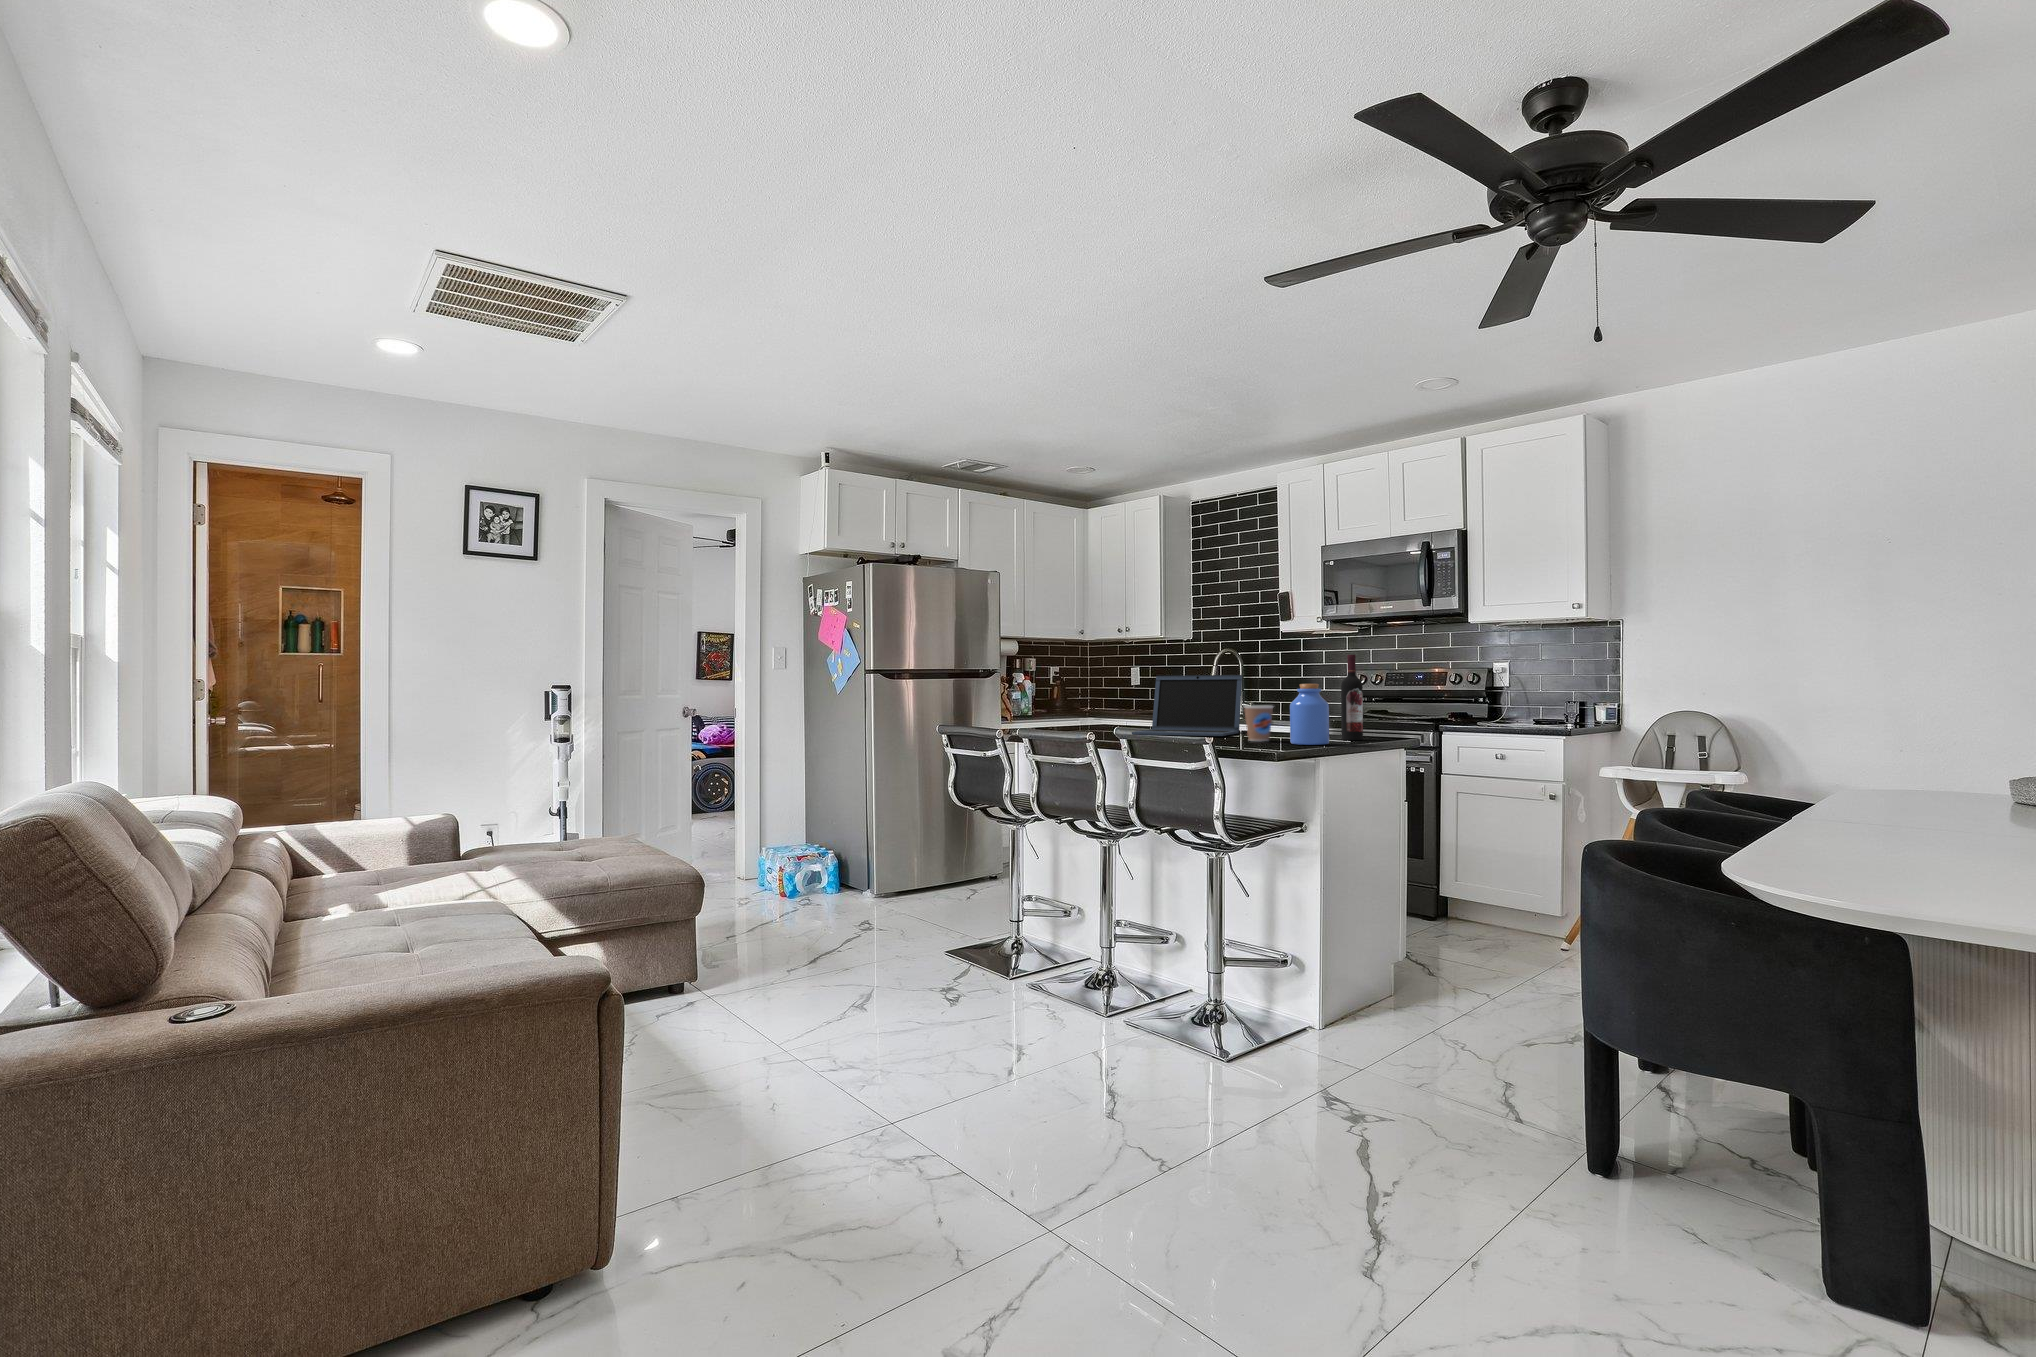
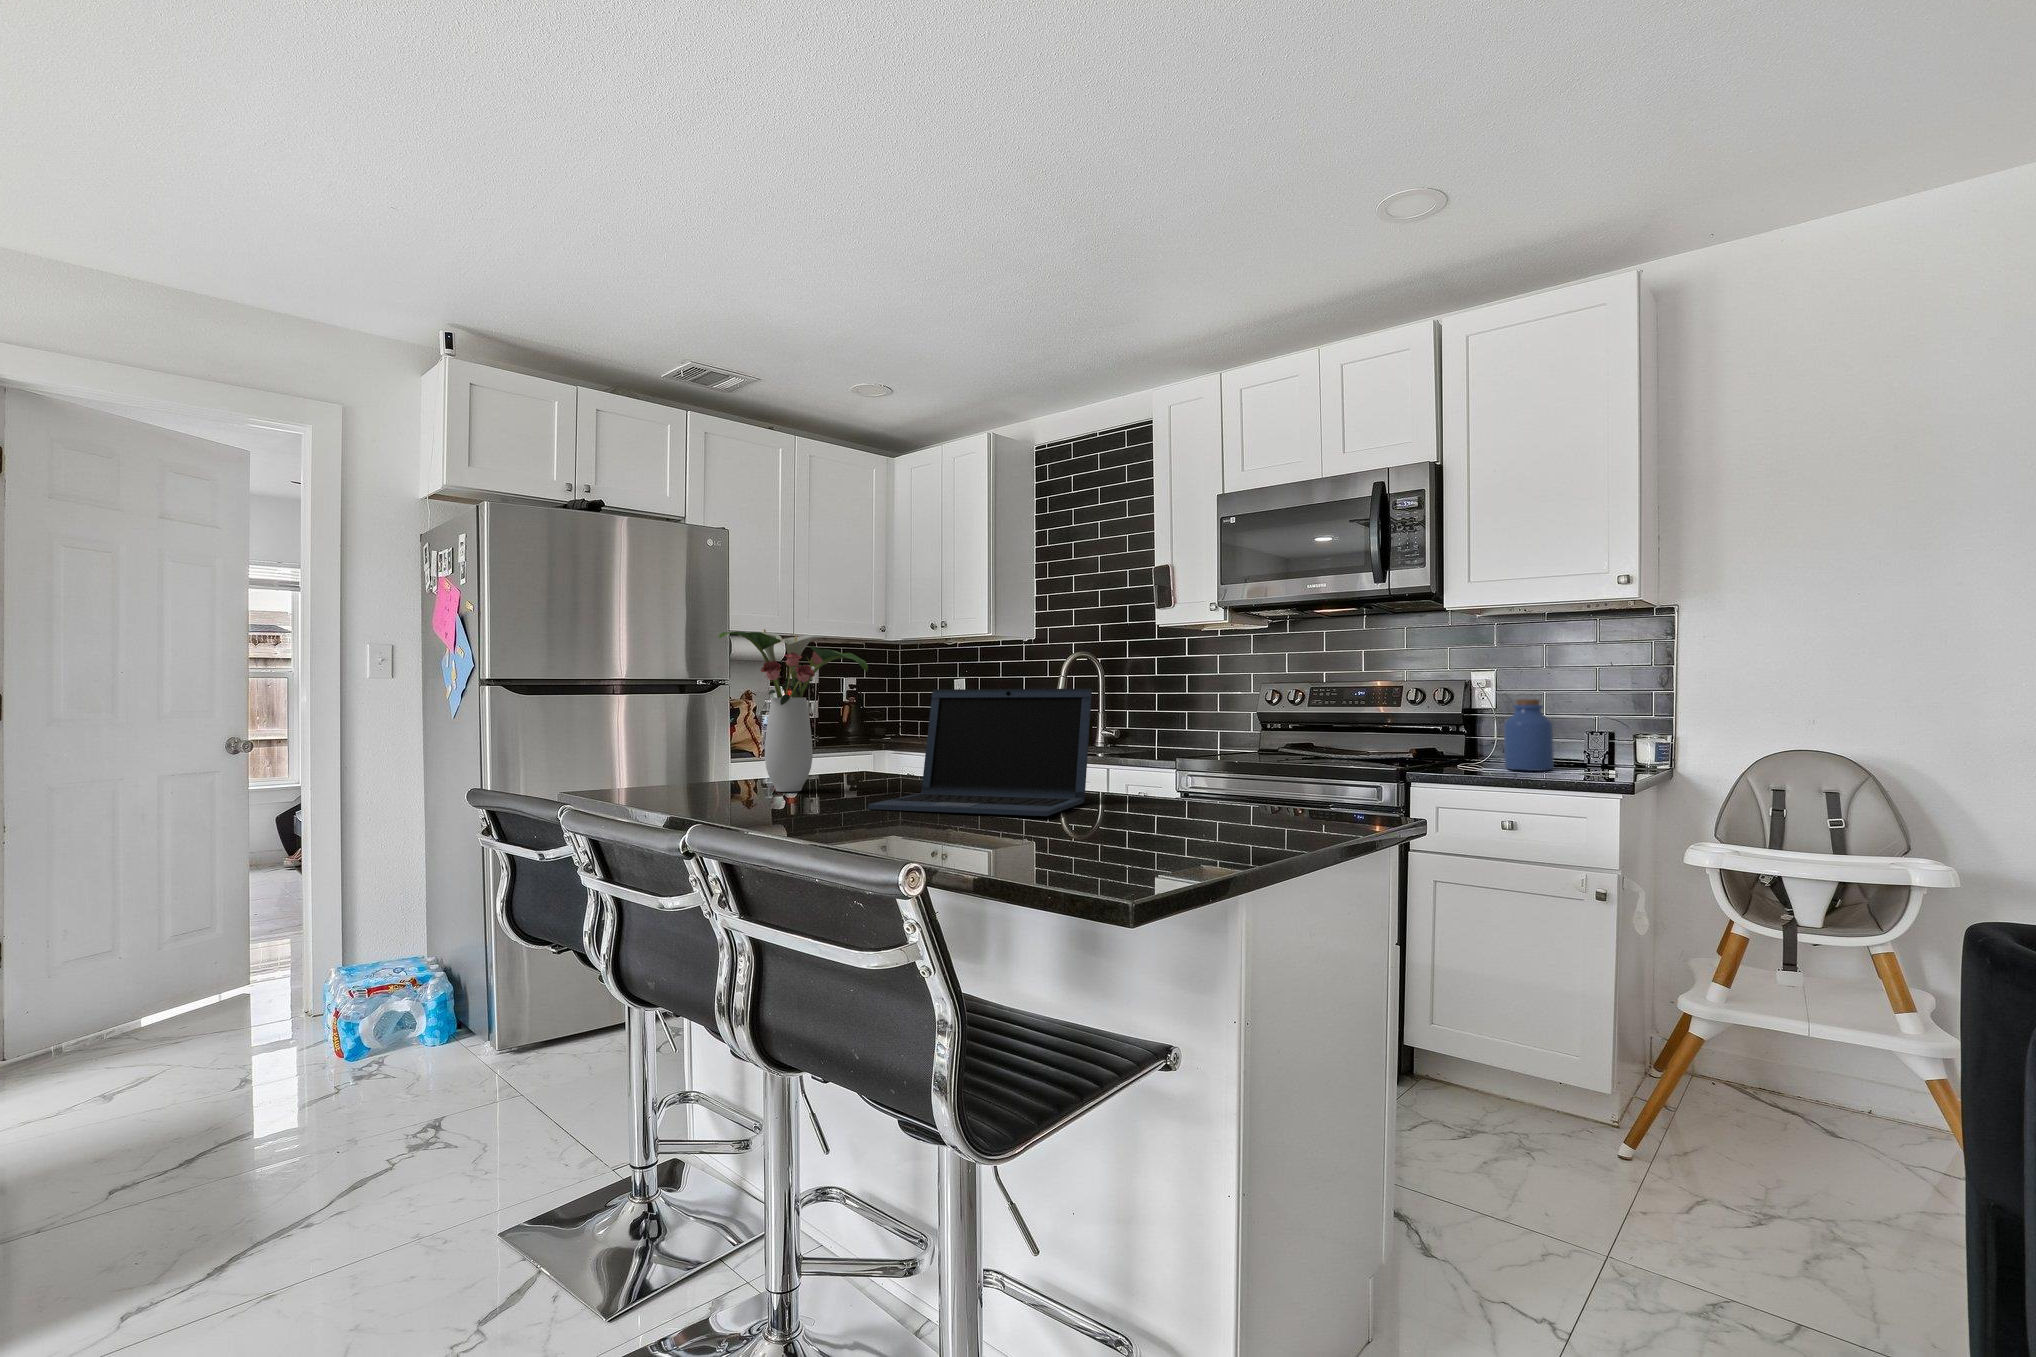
flower arrangement: none [1050,644,1124,729] -> present [719,629,868,792]
wine bottle: present [1341,655,1363,740] -> none [1288,647,1333,826]
jar: present [1290,684,1329,745] -> present [1504,699,1554,771]
coffee cup: present [1244,706,1273,741] -> none [1088,755,1153,835]

